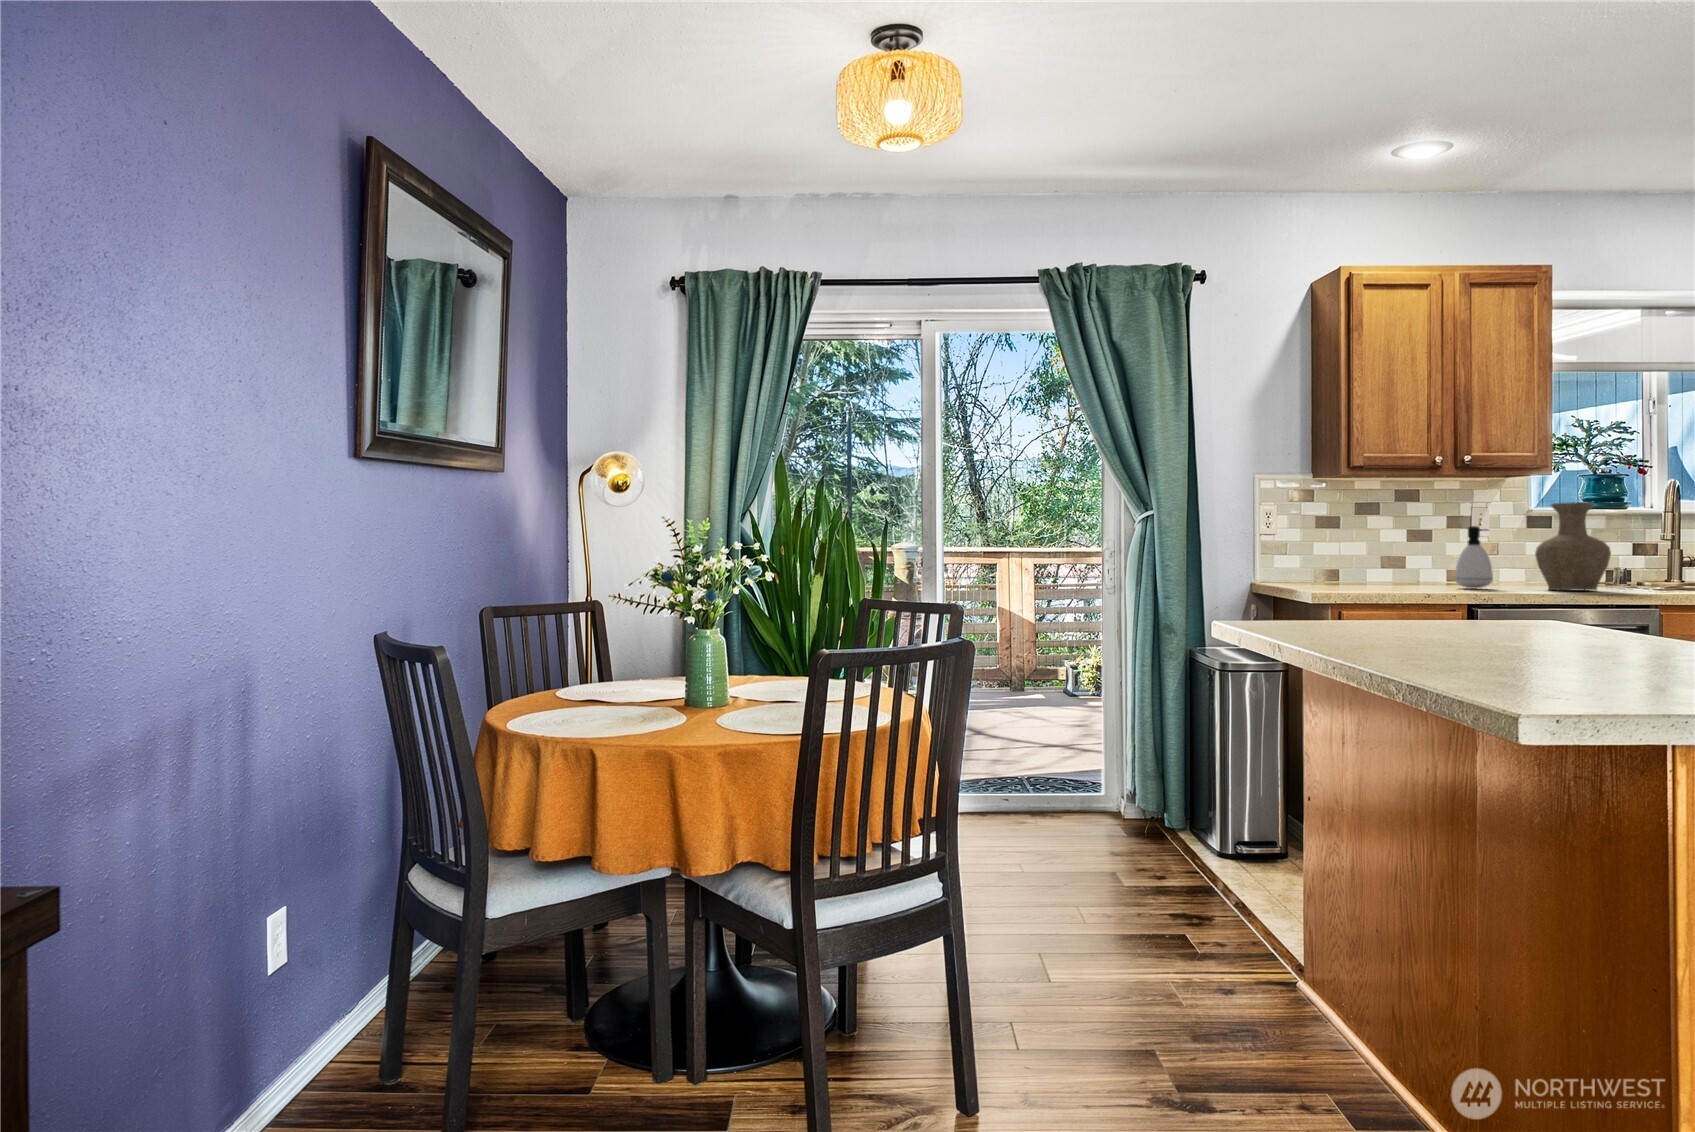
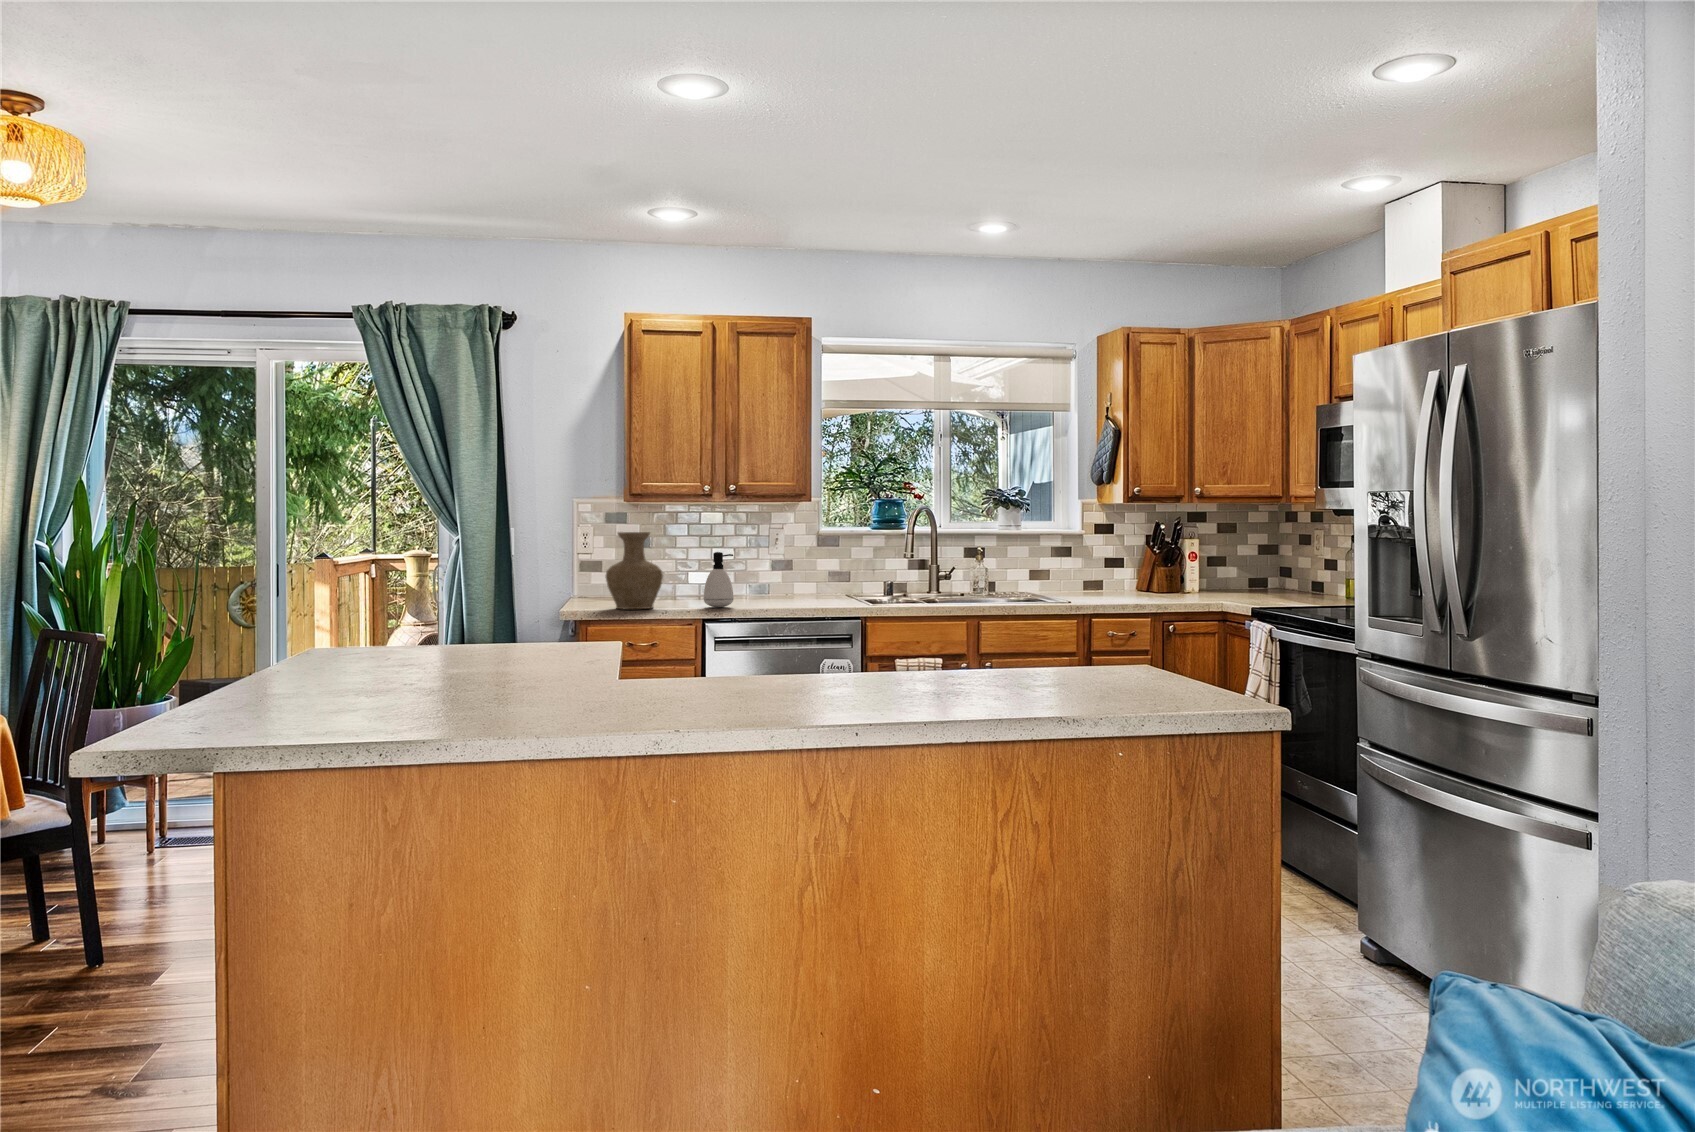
vase: present [1535,502,1611,591] -> present [605,532,663,609]

